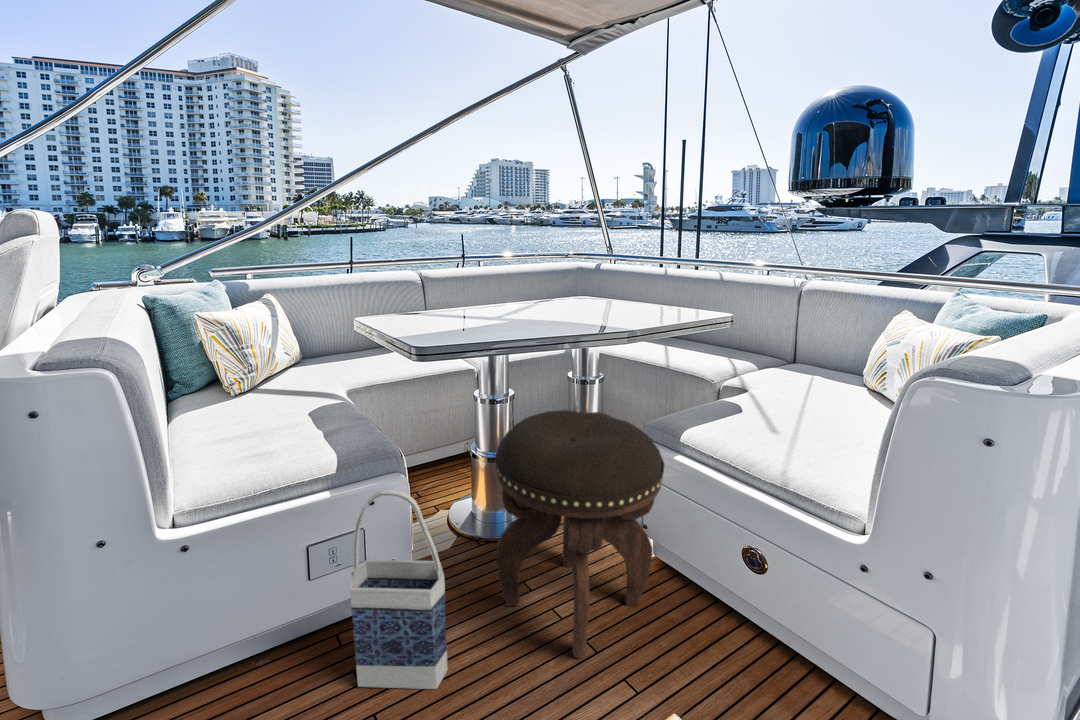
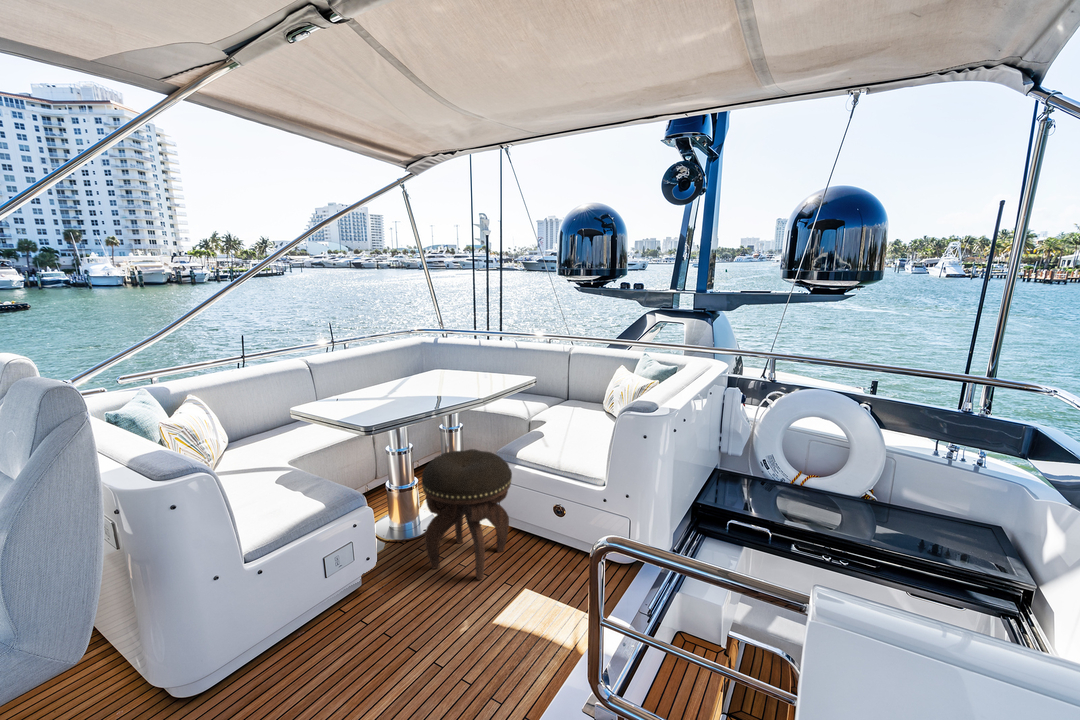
bag: present [350,490,448,689] -> none [358,508,413,624]

